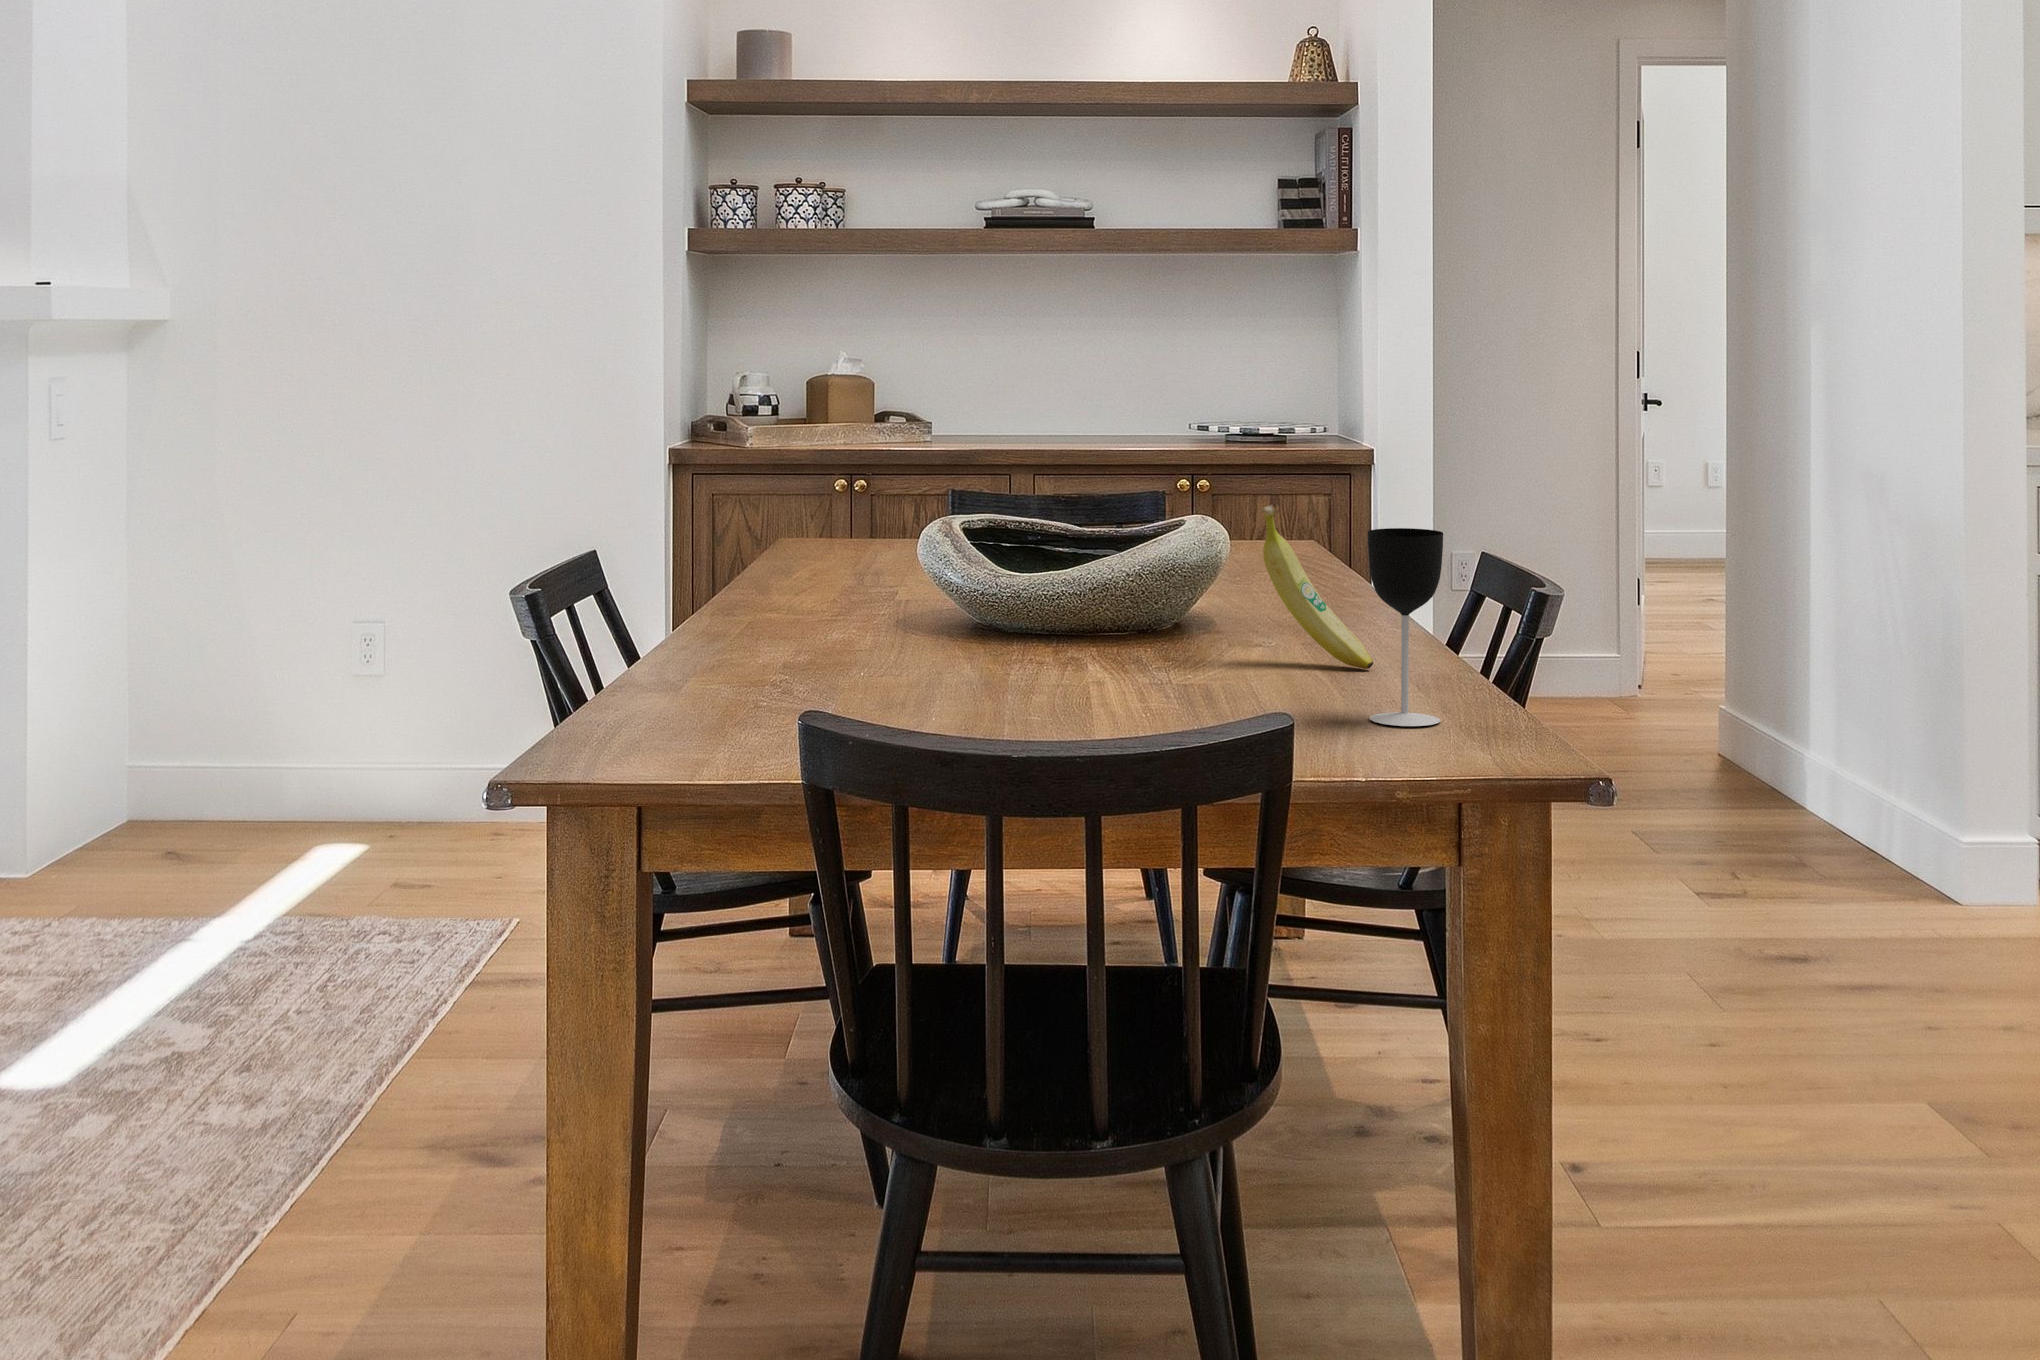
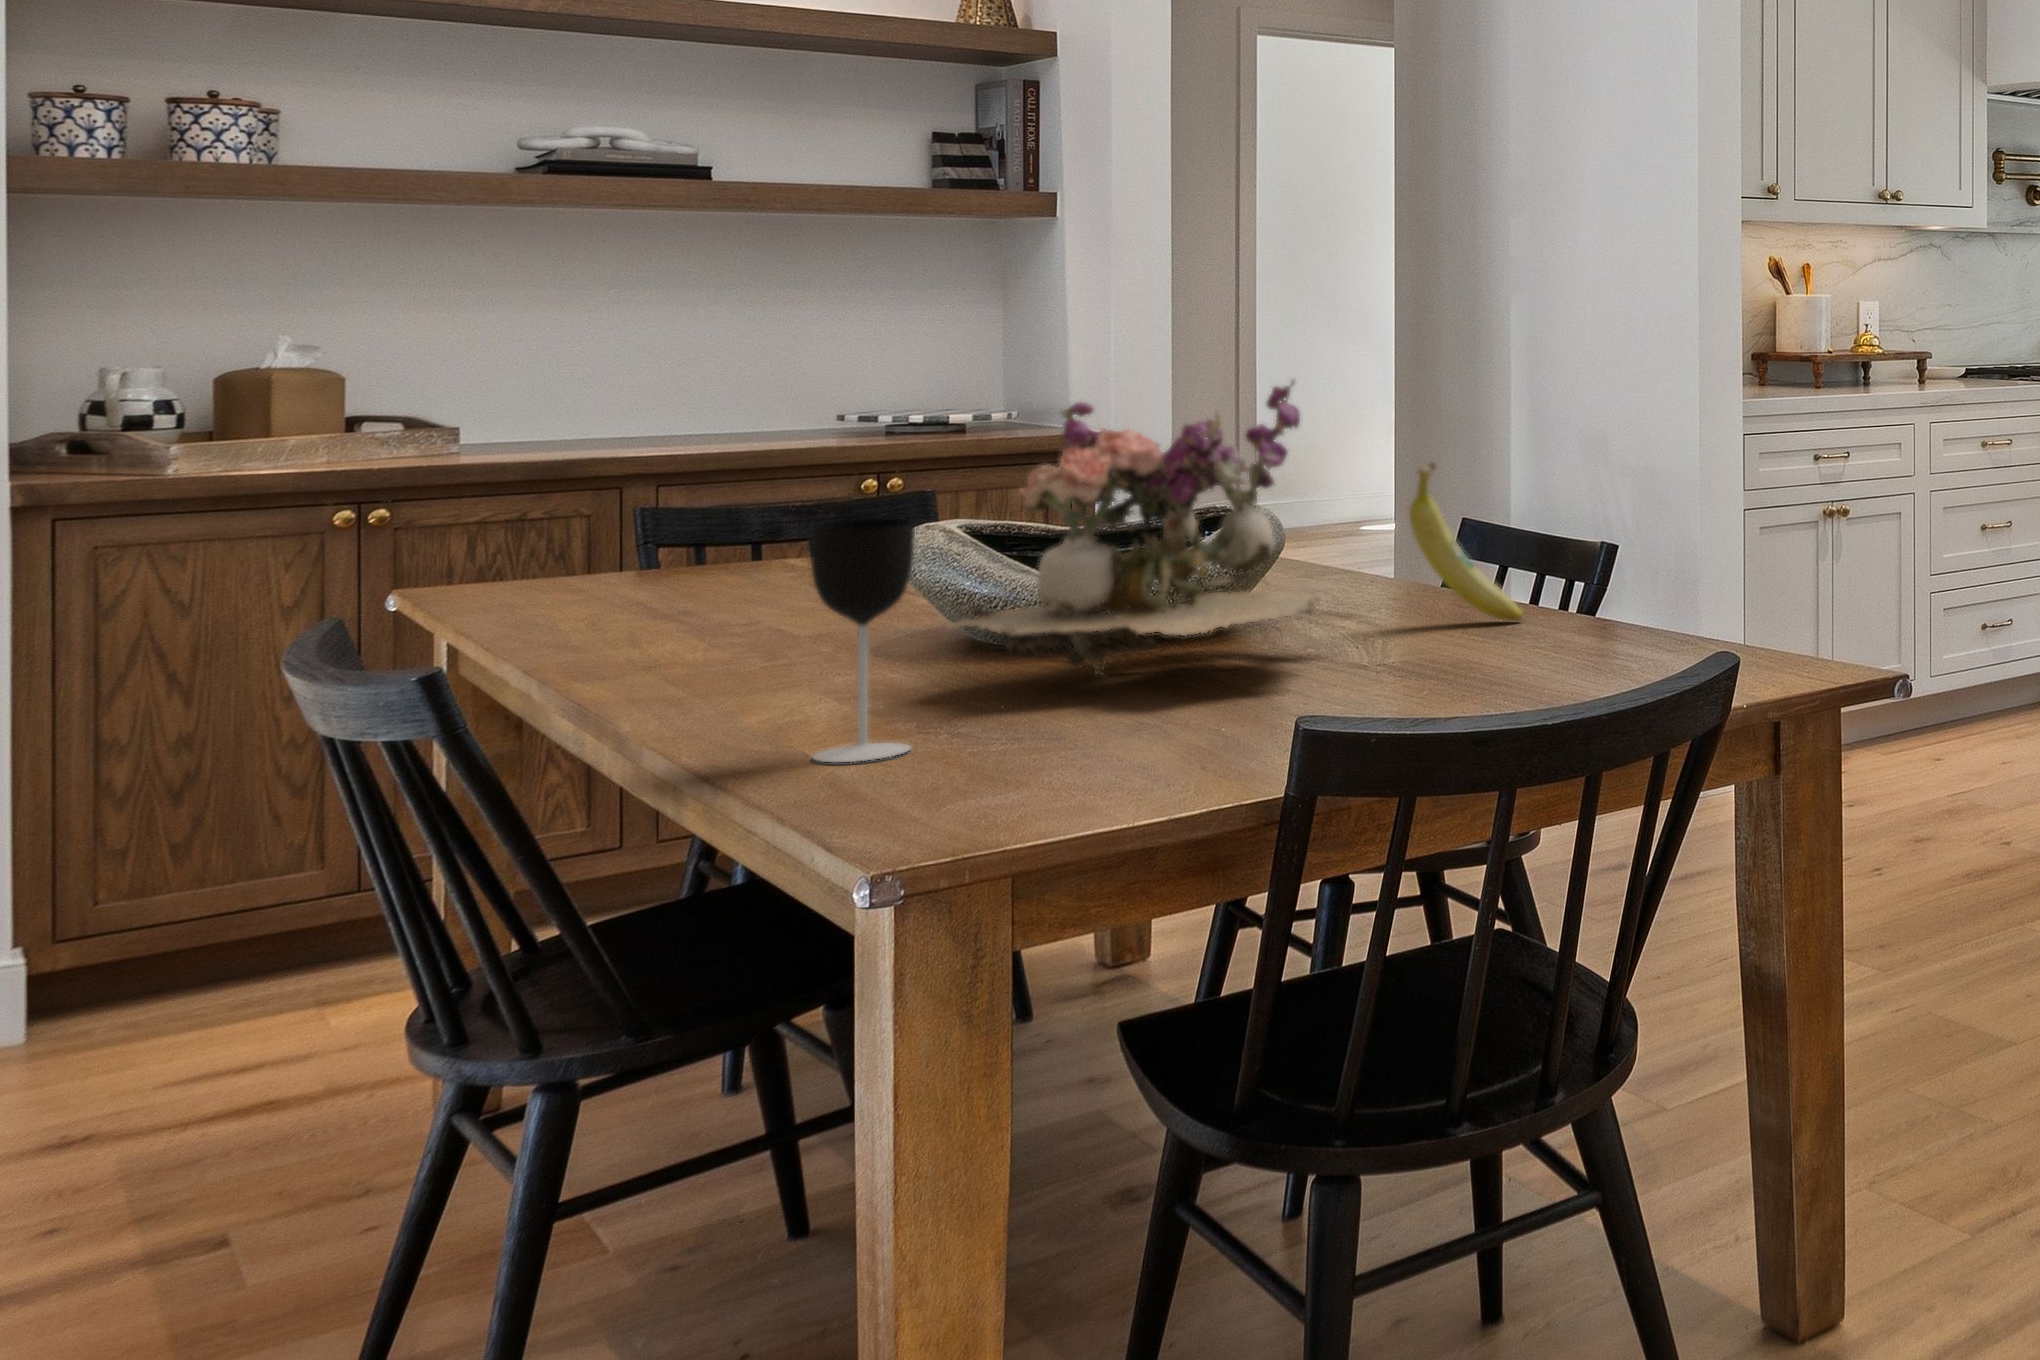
flower arrangement: none [836,416,1166,673] -> present [947,379,1343,679]
wine glass: present [1368,528,1443,726] -> present [809,519,915,762]

